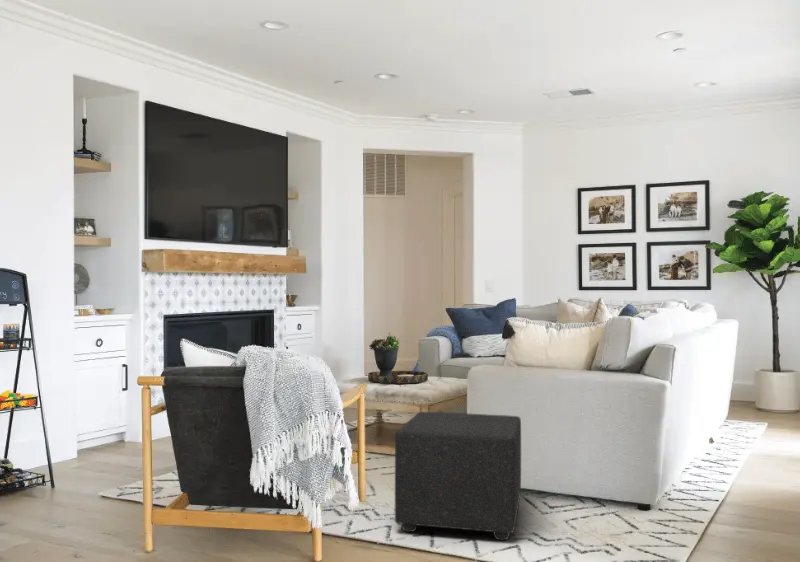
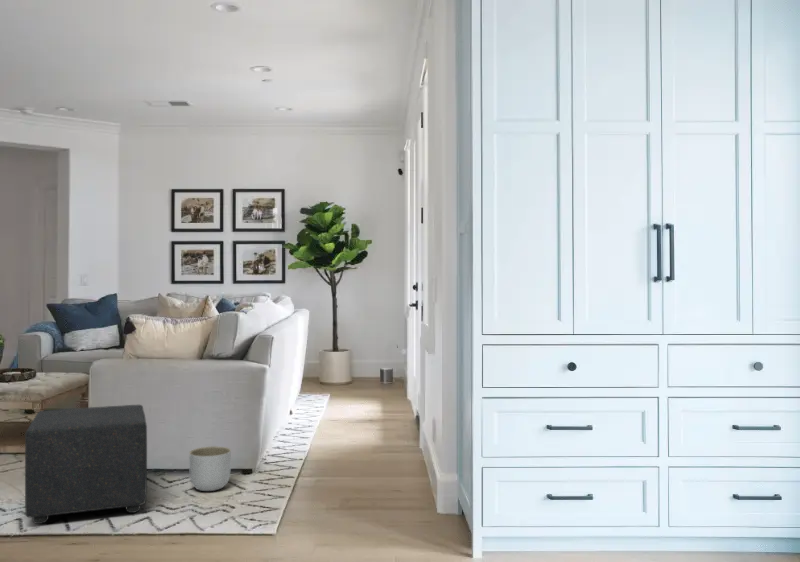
planter: none [569,475,620,531] -> present [189,446,231,491]

